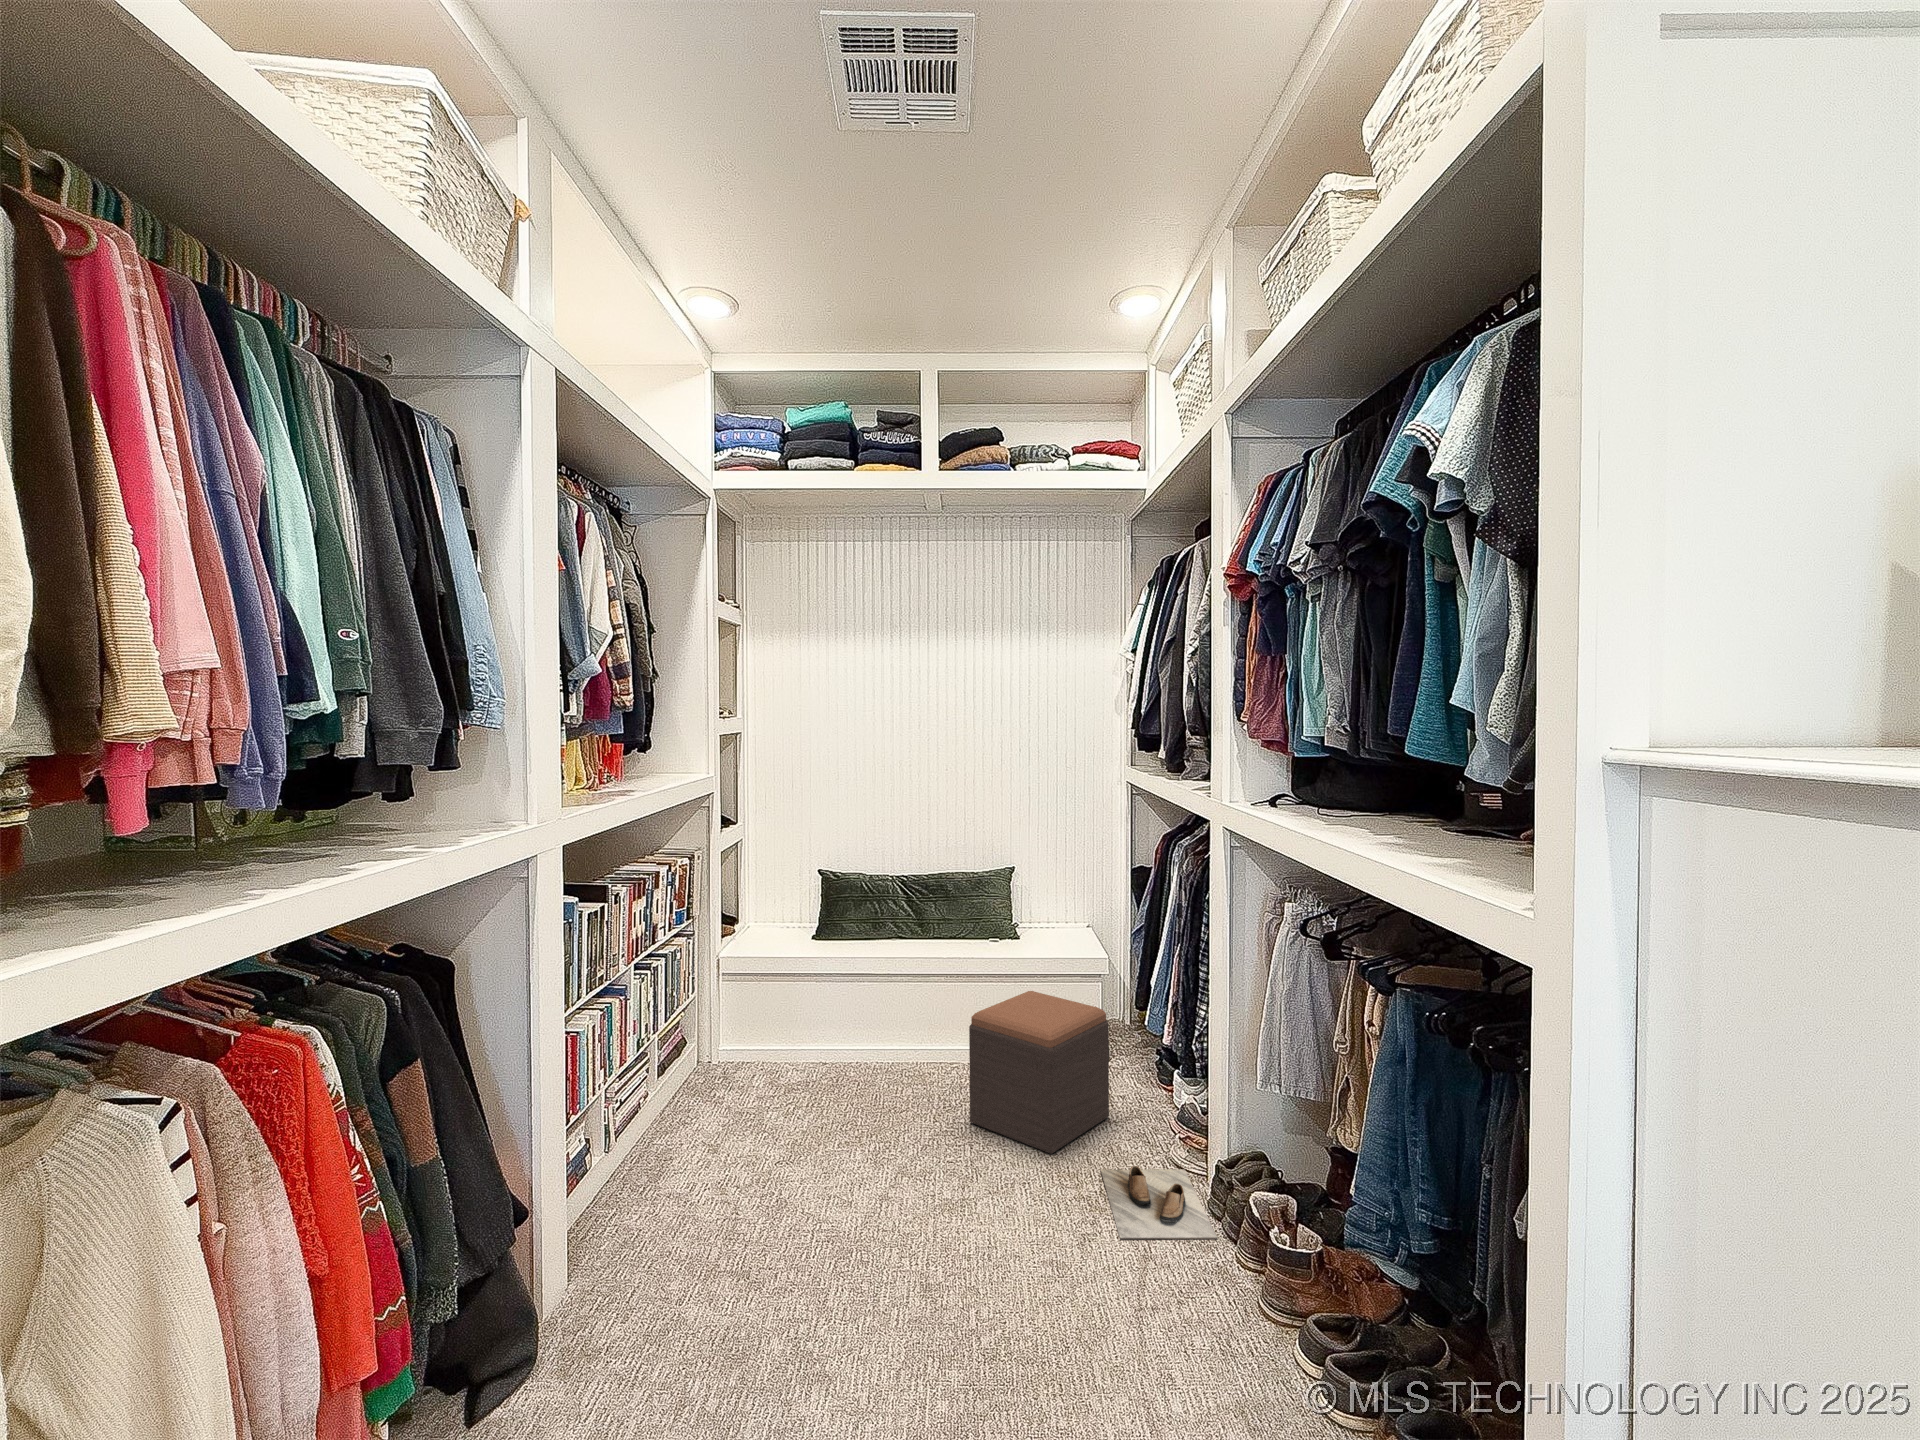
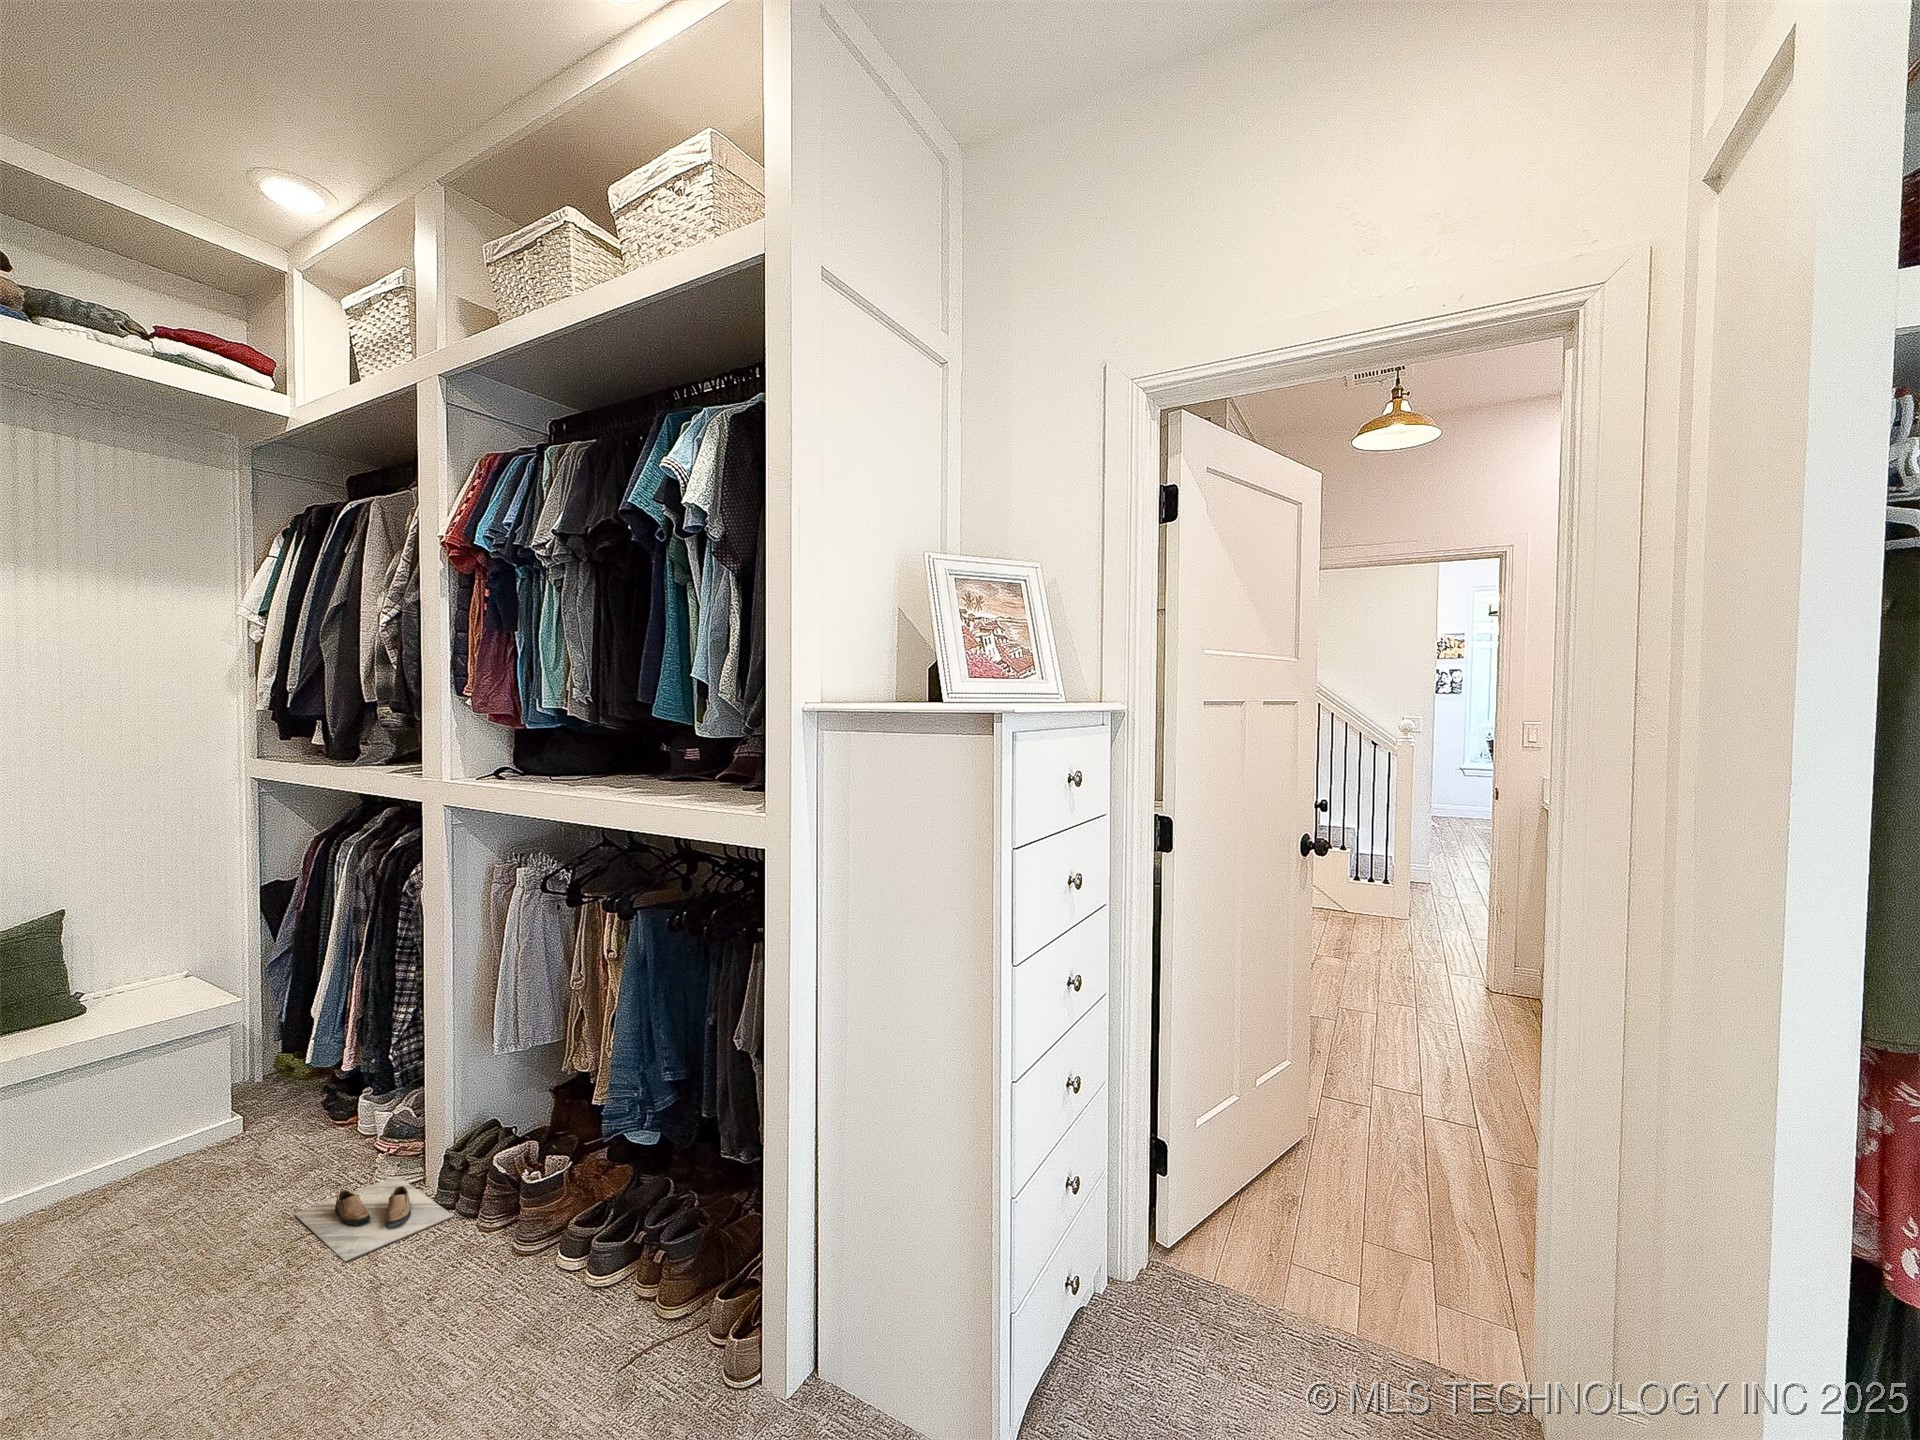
footstool: present [969,991,1109,1154] -> none [62,1040,282,1240]

